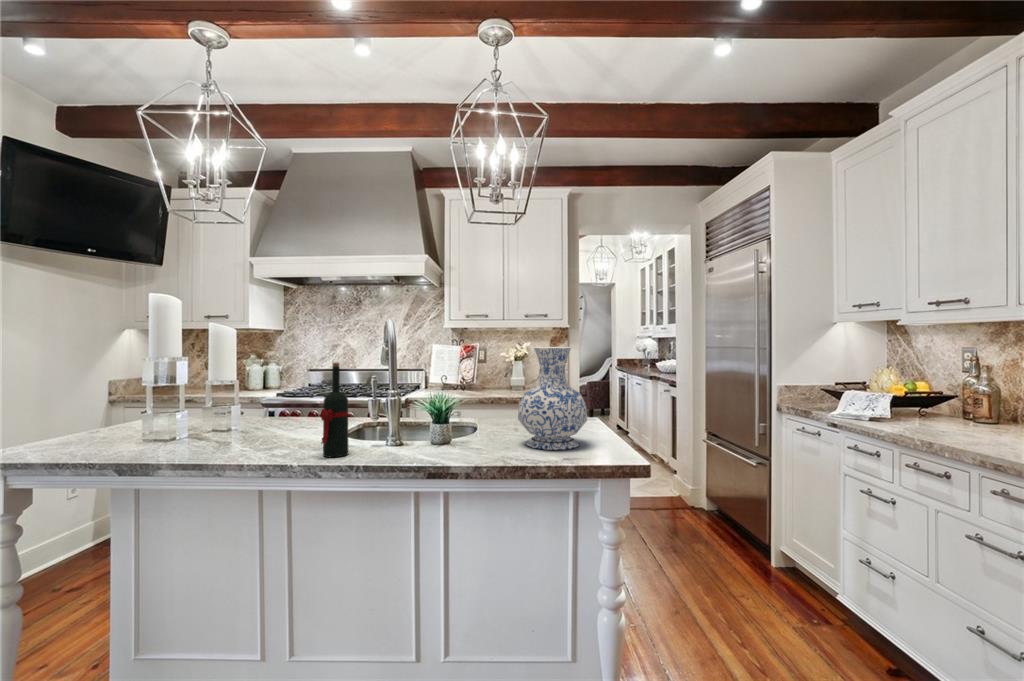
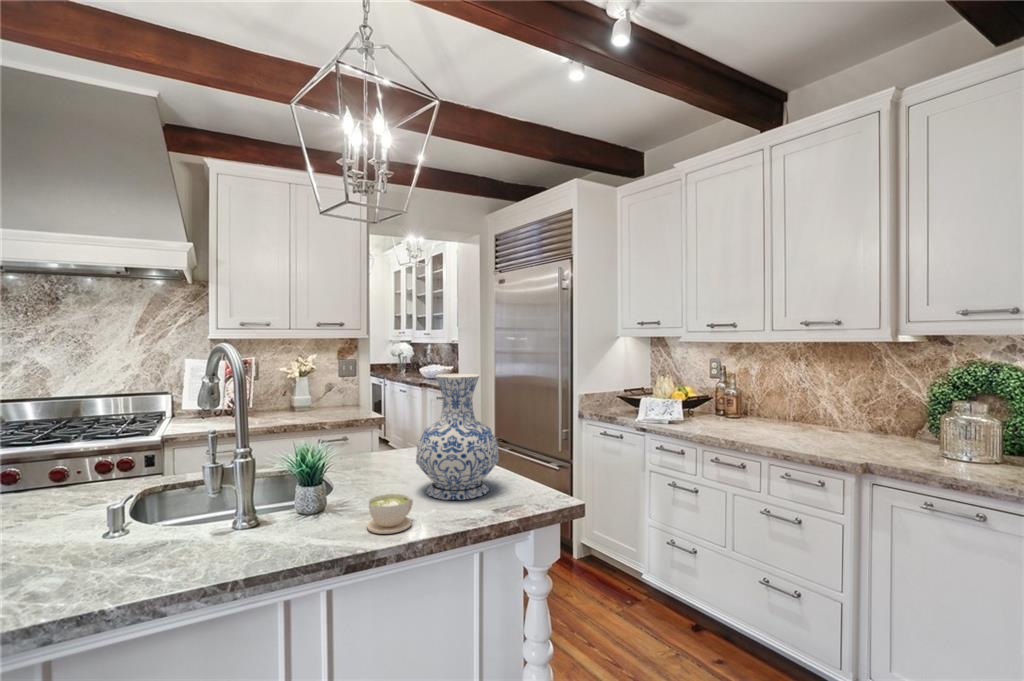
wine bottle: present [321,363,349,457] -> none [141,417,189,578]
coffee cup: none [457,433,494,459] -> present [367,494,413,534]

